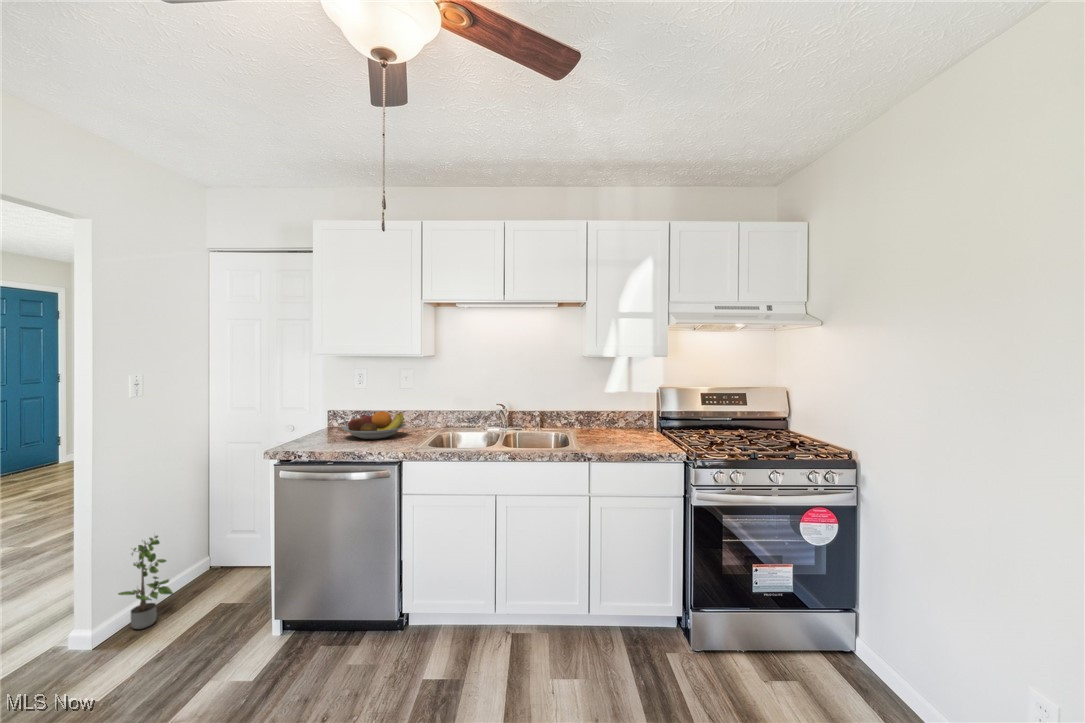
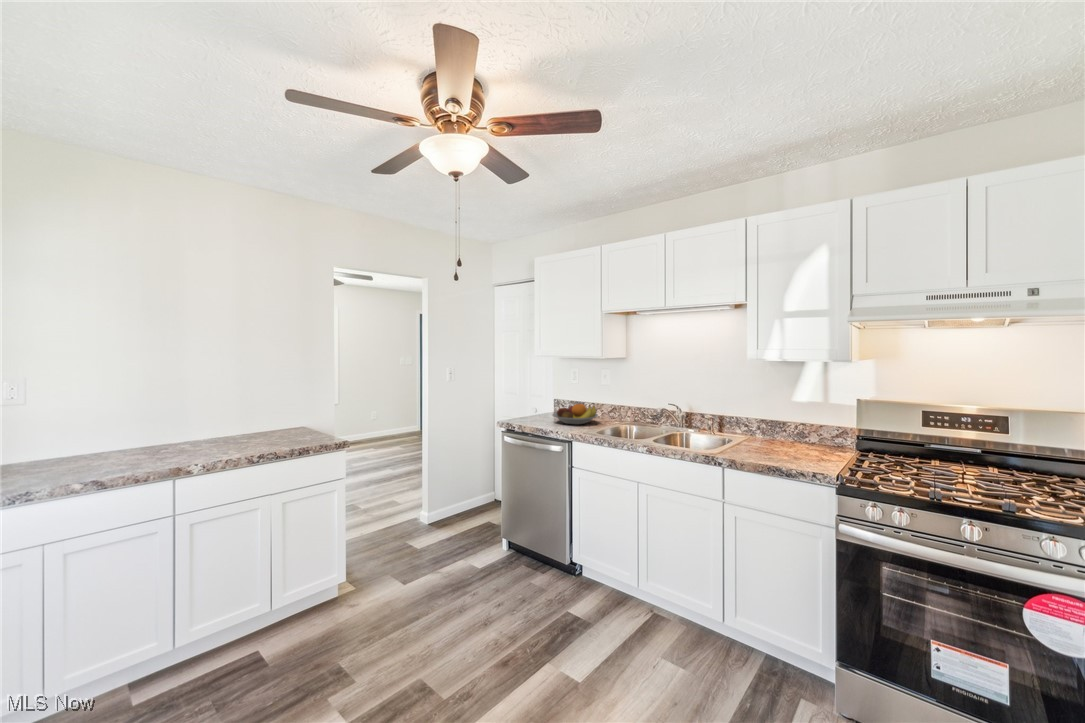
potted plant: present [118,536,173,629] -> none [440,466,468,521]

